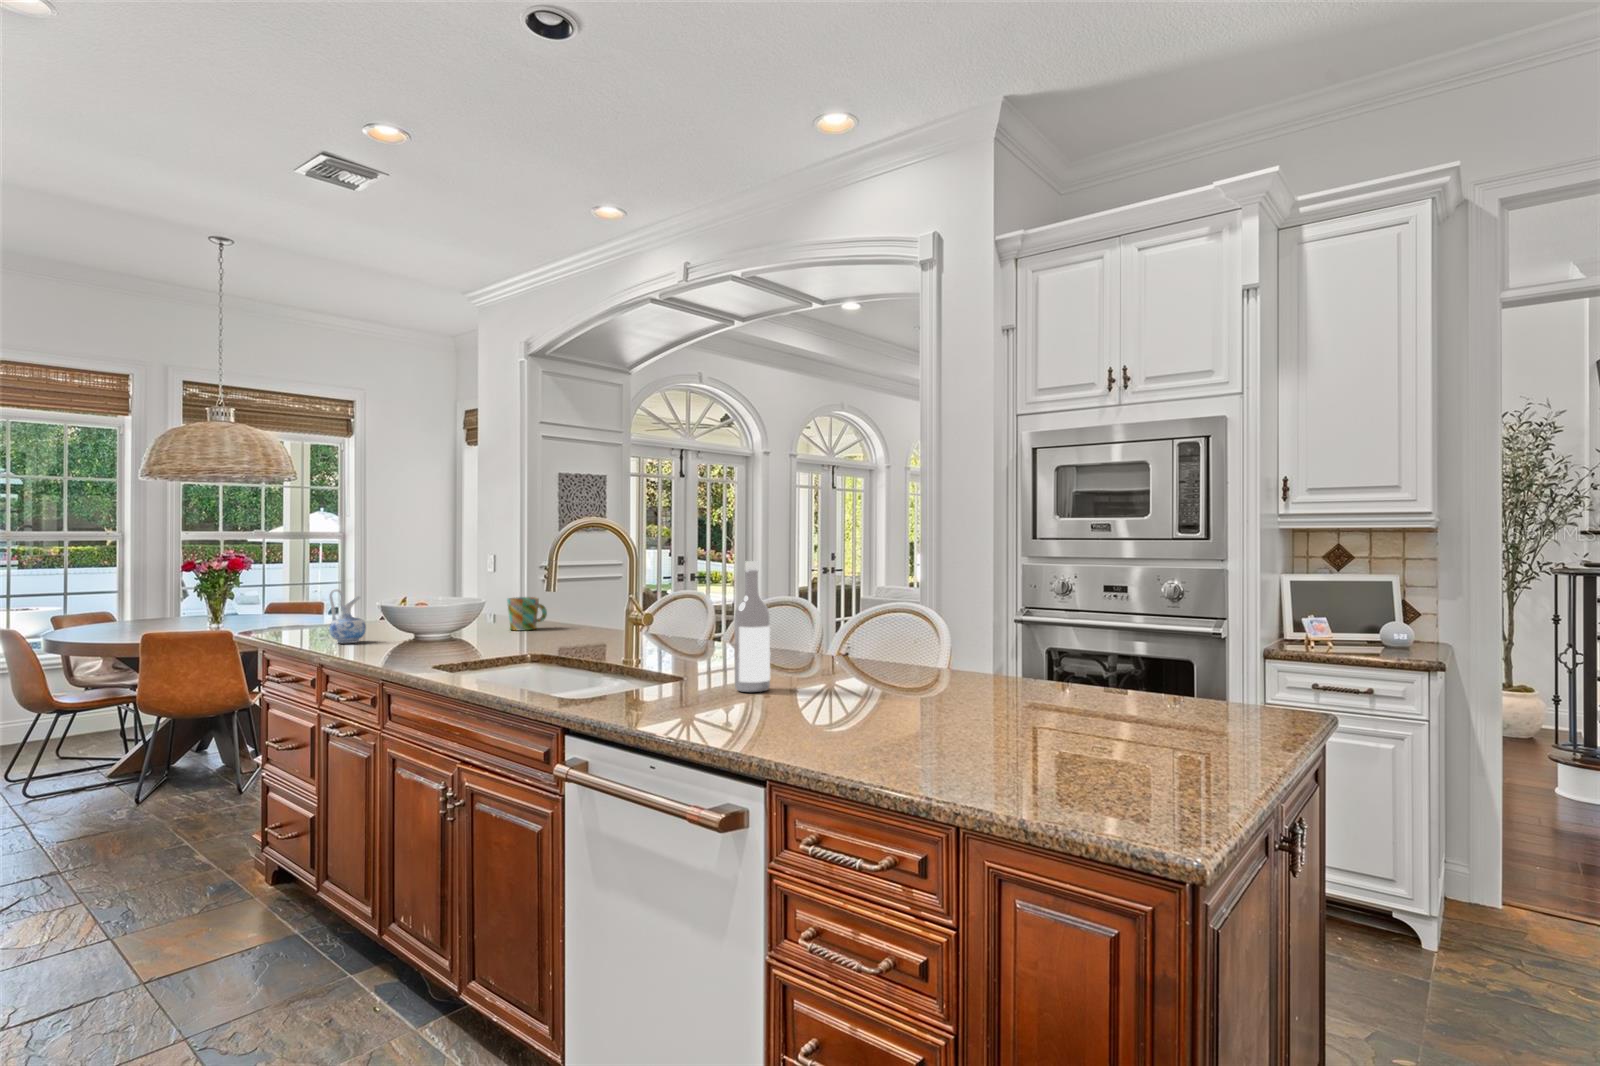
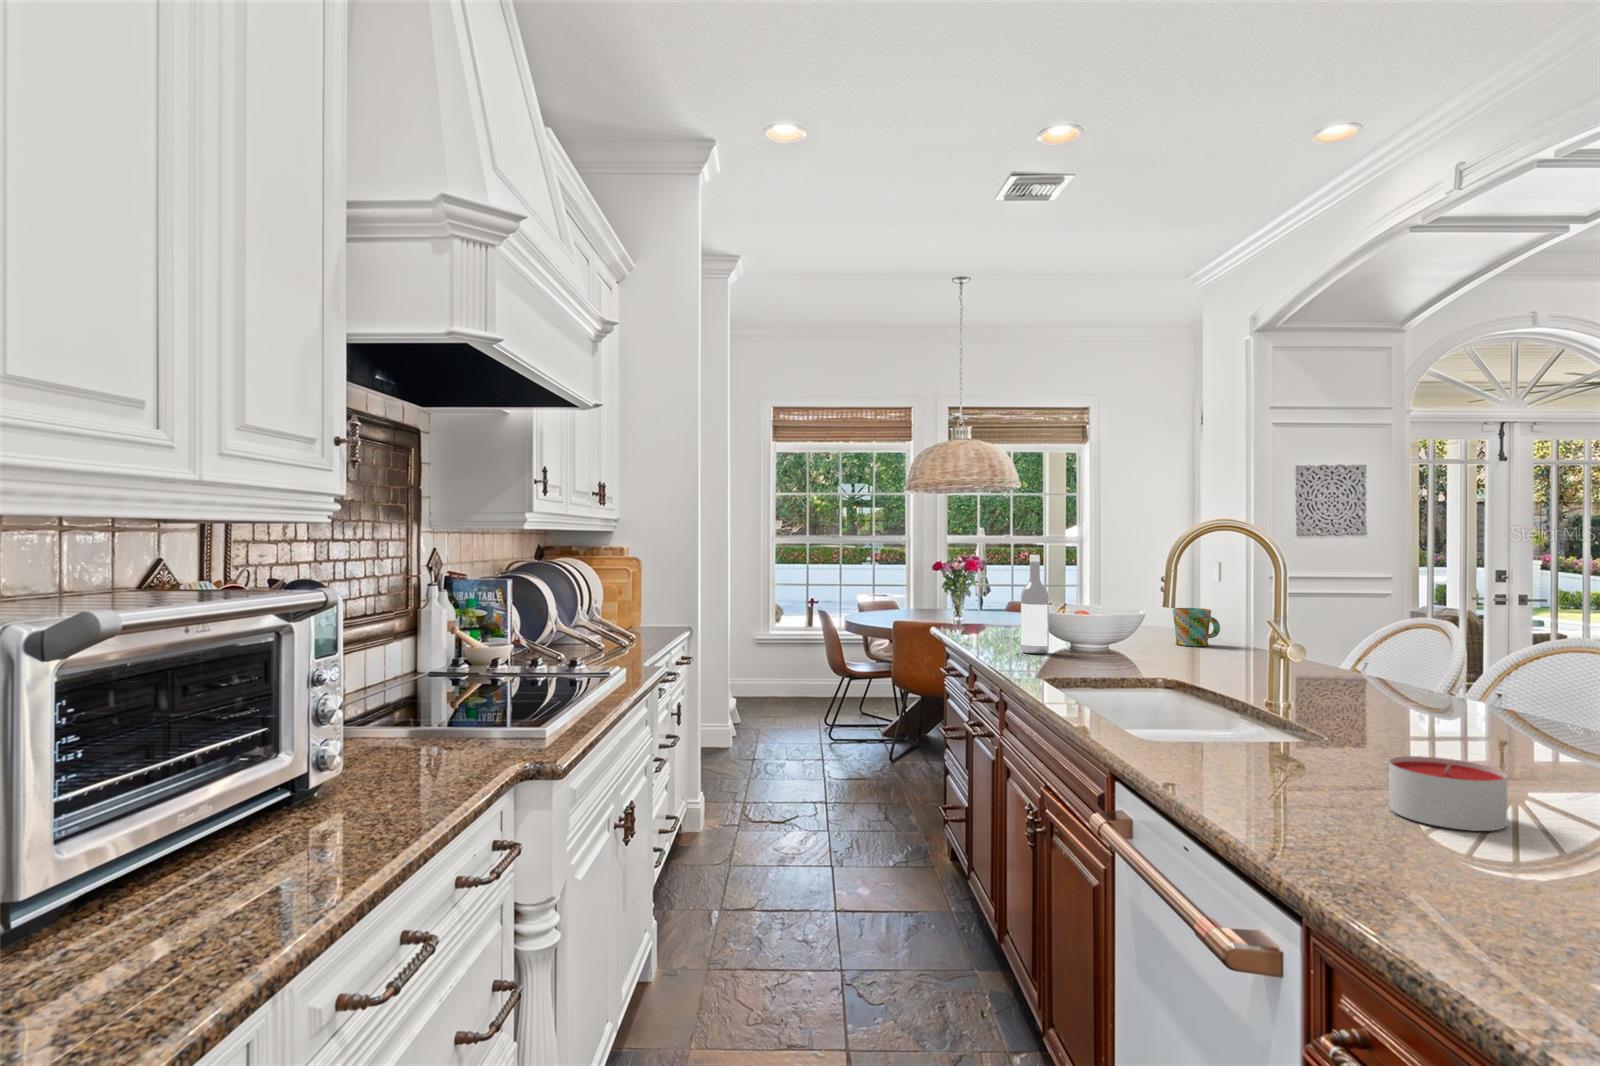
wine bottle: present [734,561,770,692] -> present [1021,555,1049,654]
ceramic pitcher: present [329,589,366,643] -> none [987,588,1019,642]
candle: none [762,678,821,718] -> present [1389,756,1507,831]

